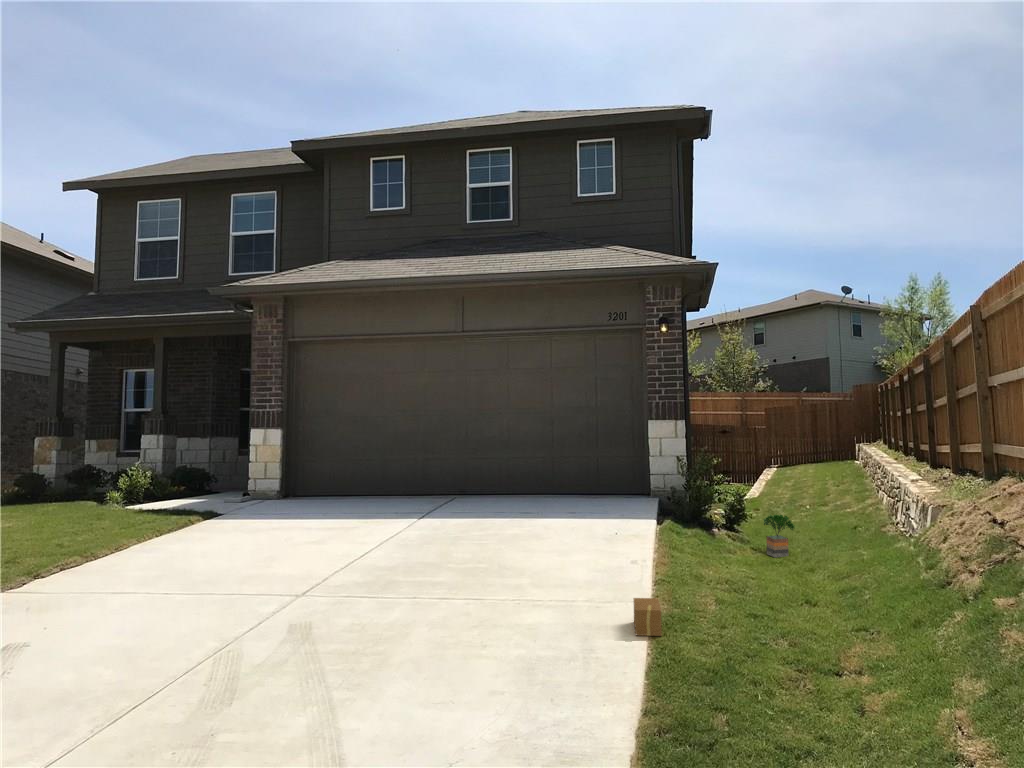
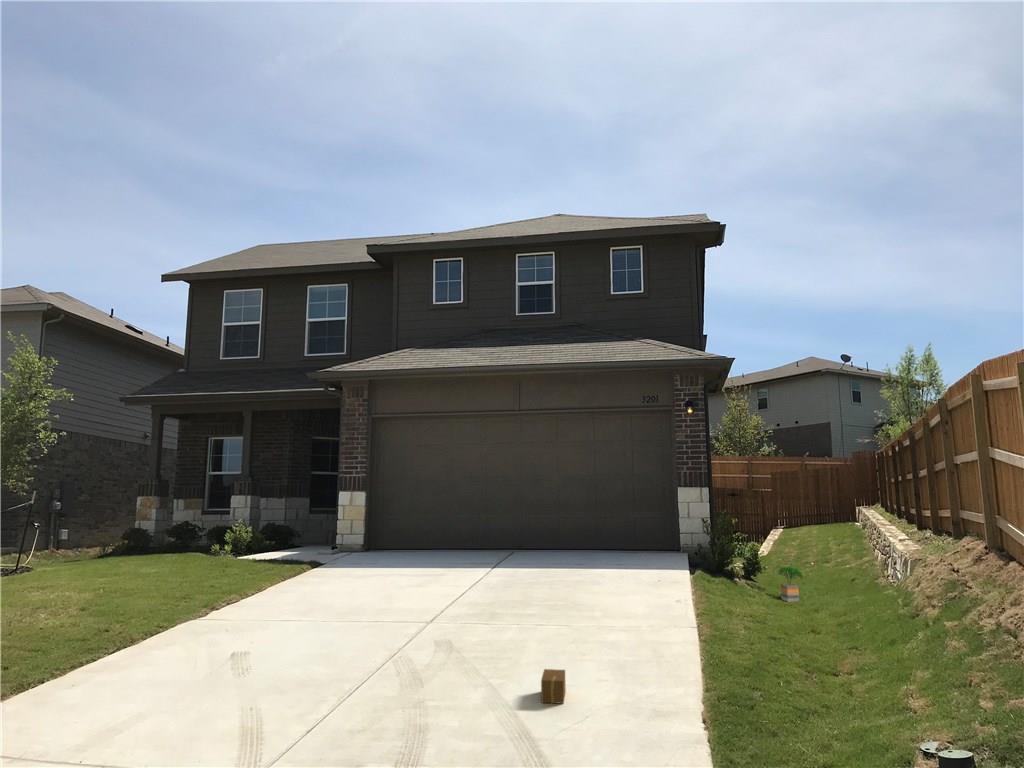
cardboard box: present [634,598,662,636] -> present [541,669,566,704]

